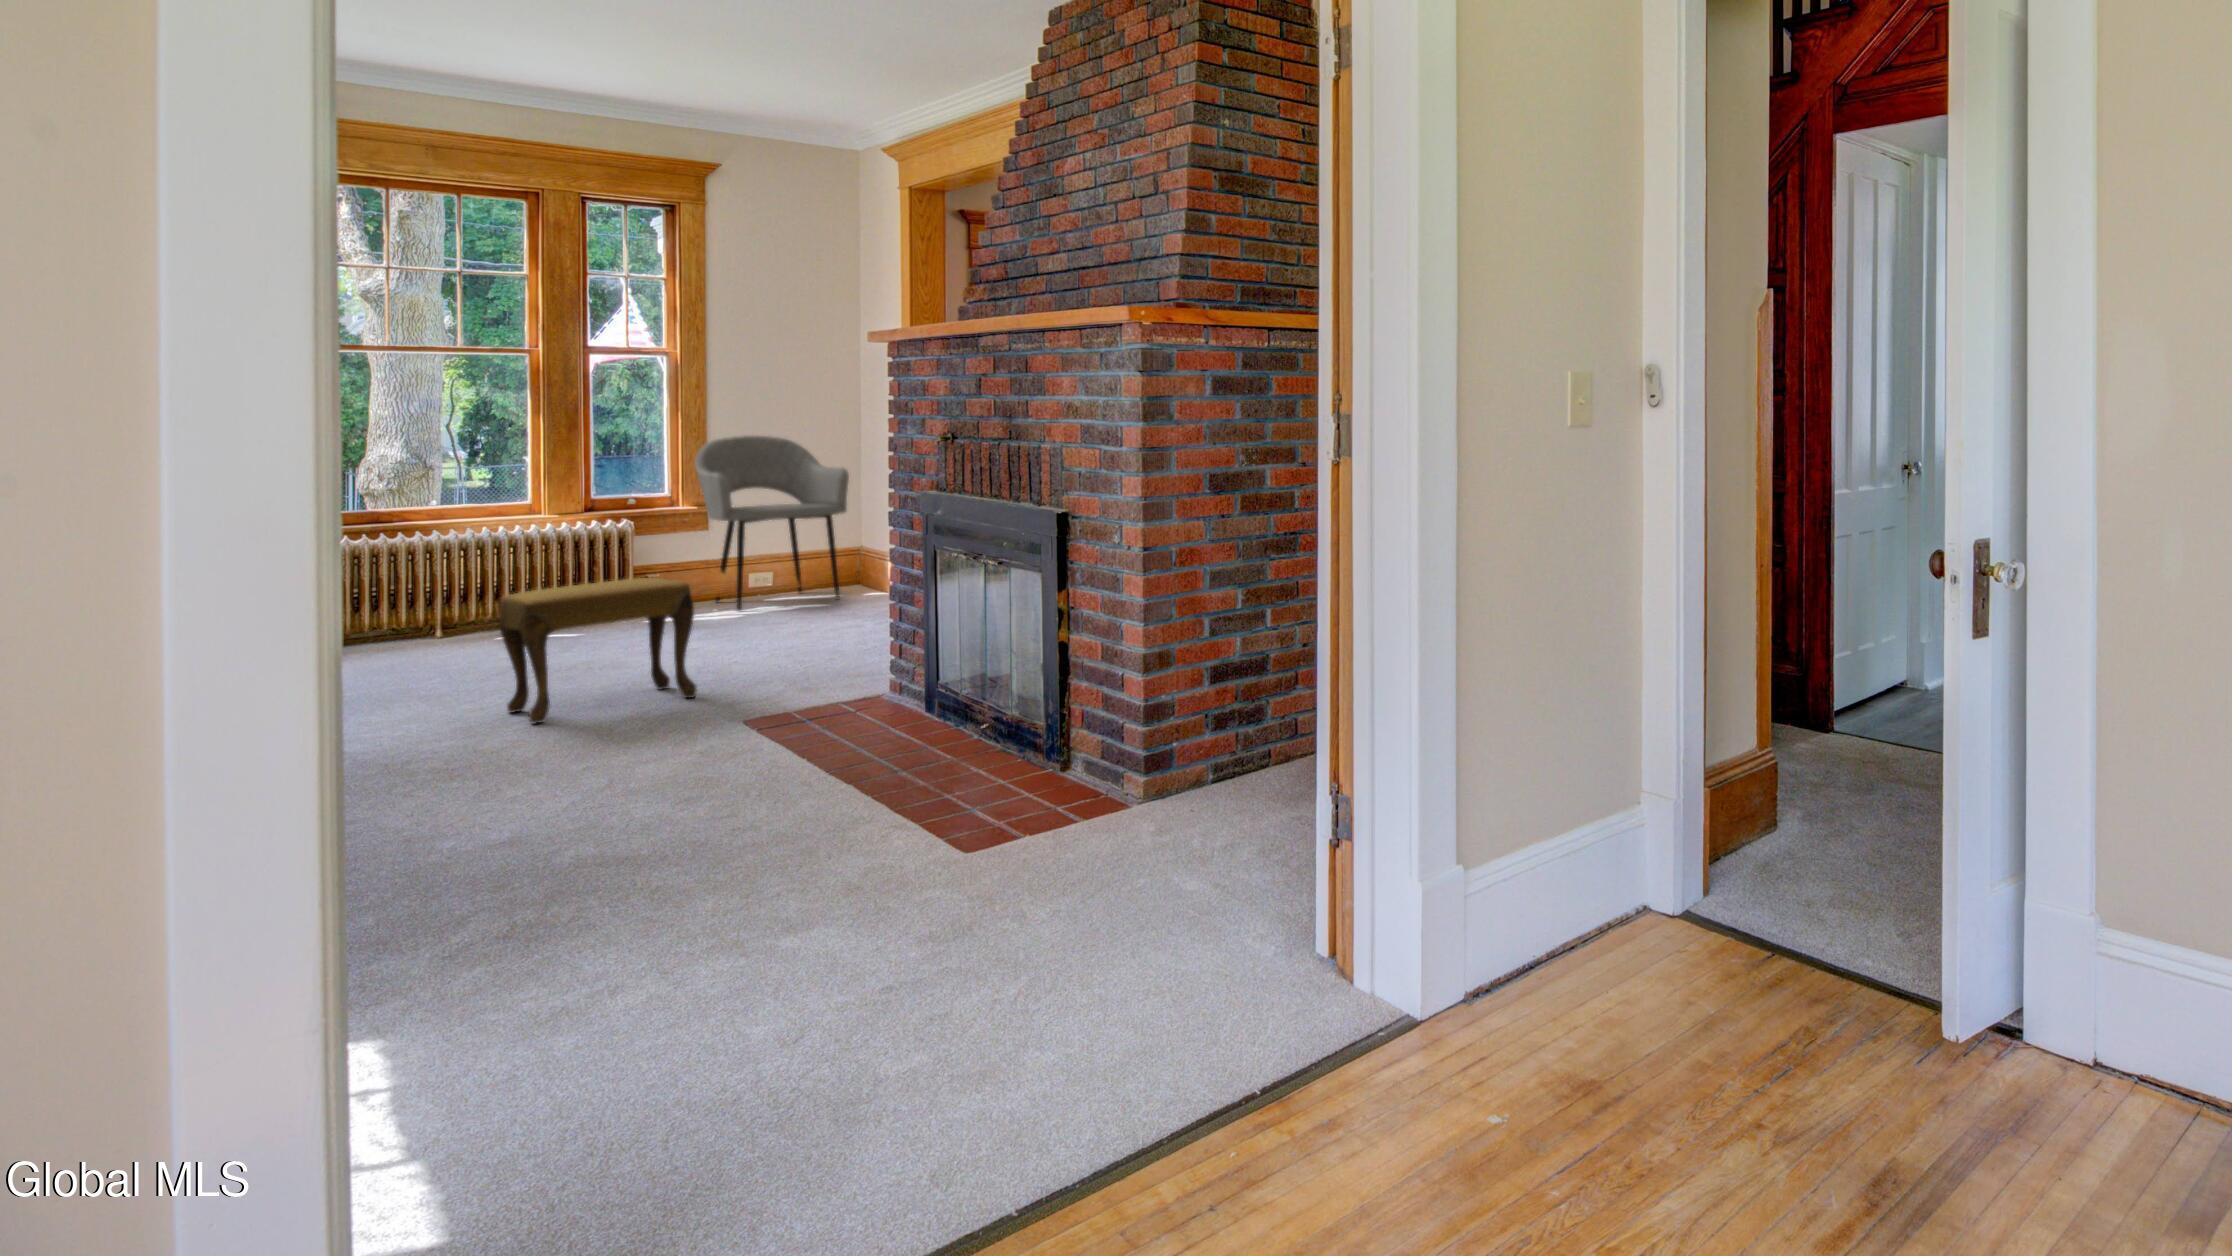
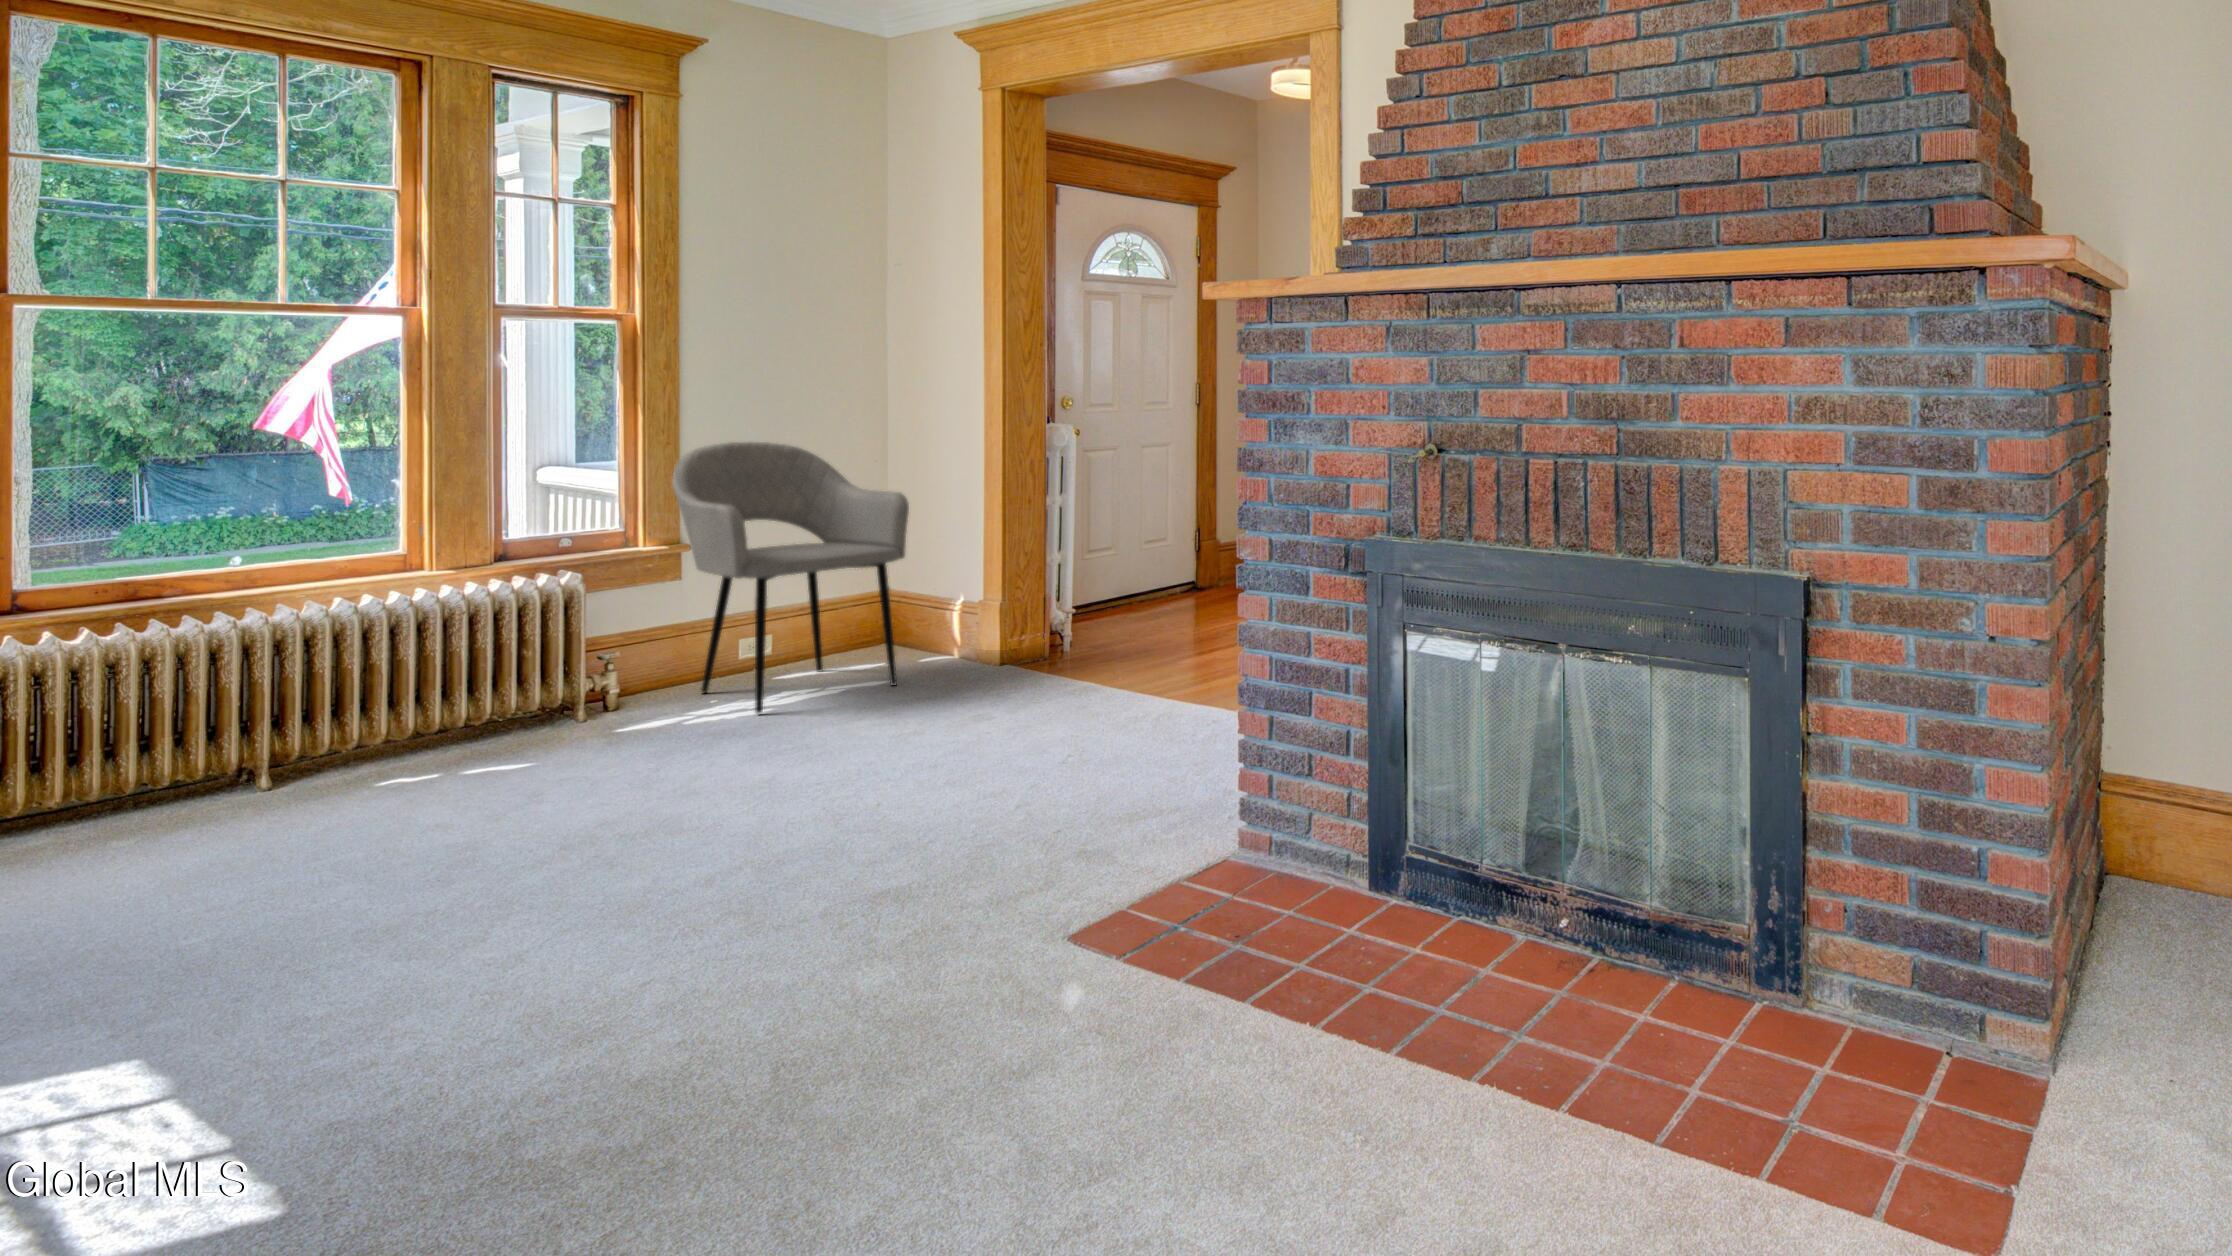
footstool: present [499,578,697,724] -> none [523,743,895,1085]

